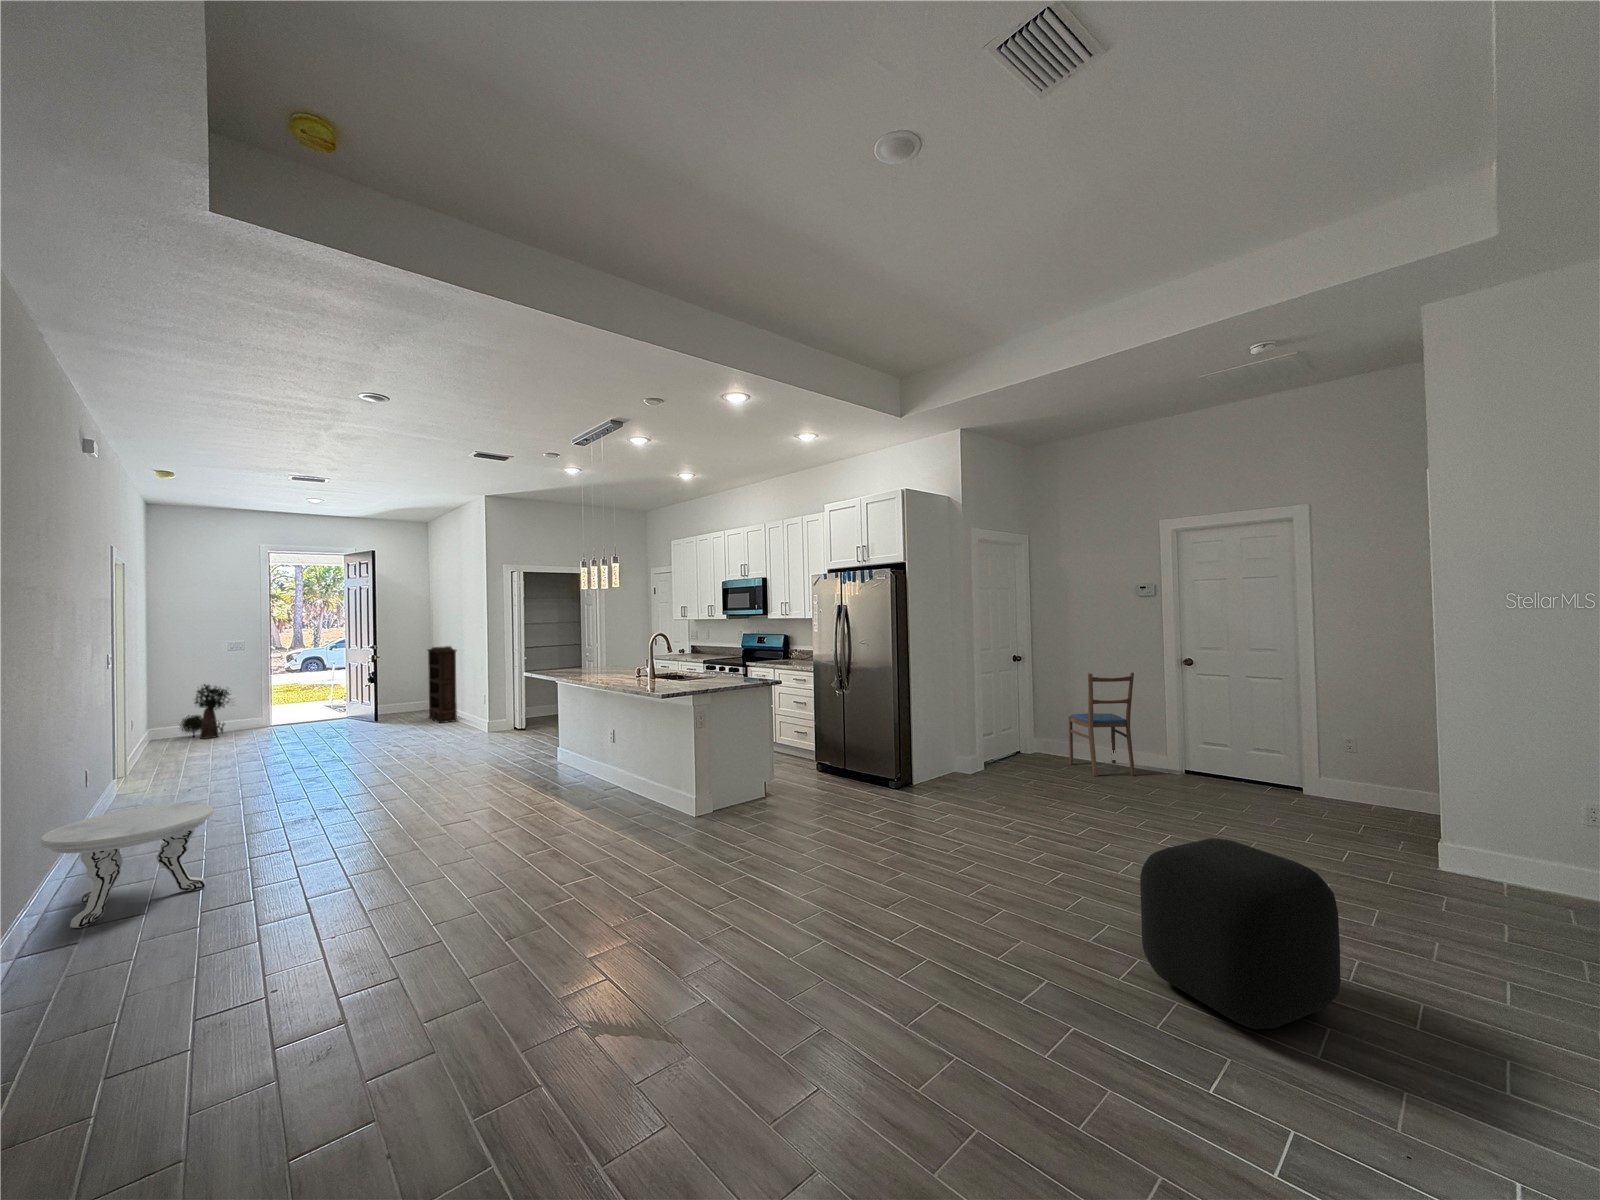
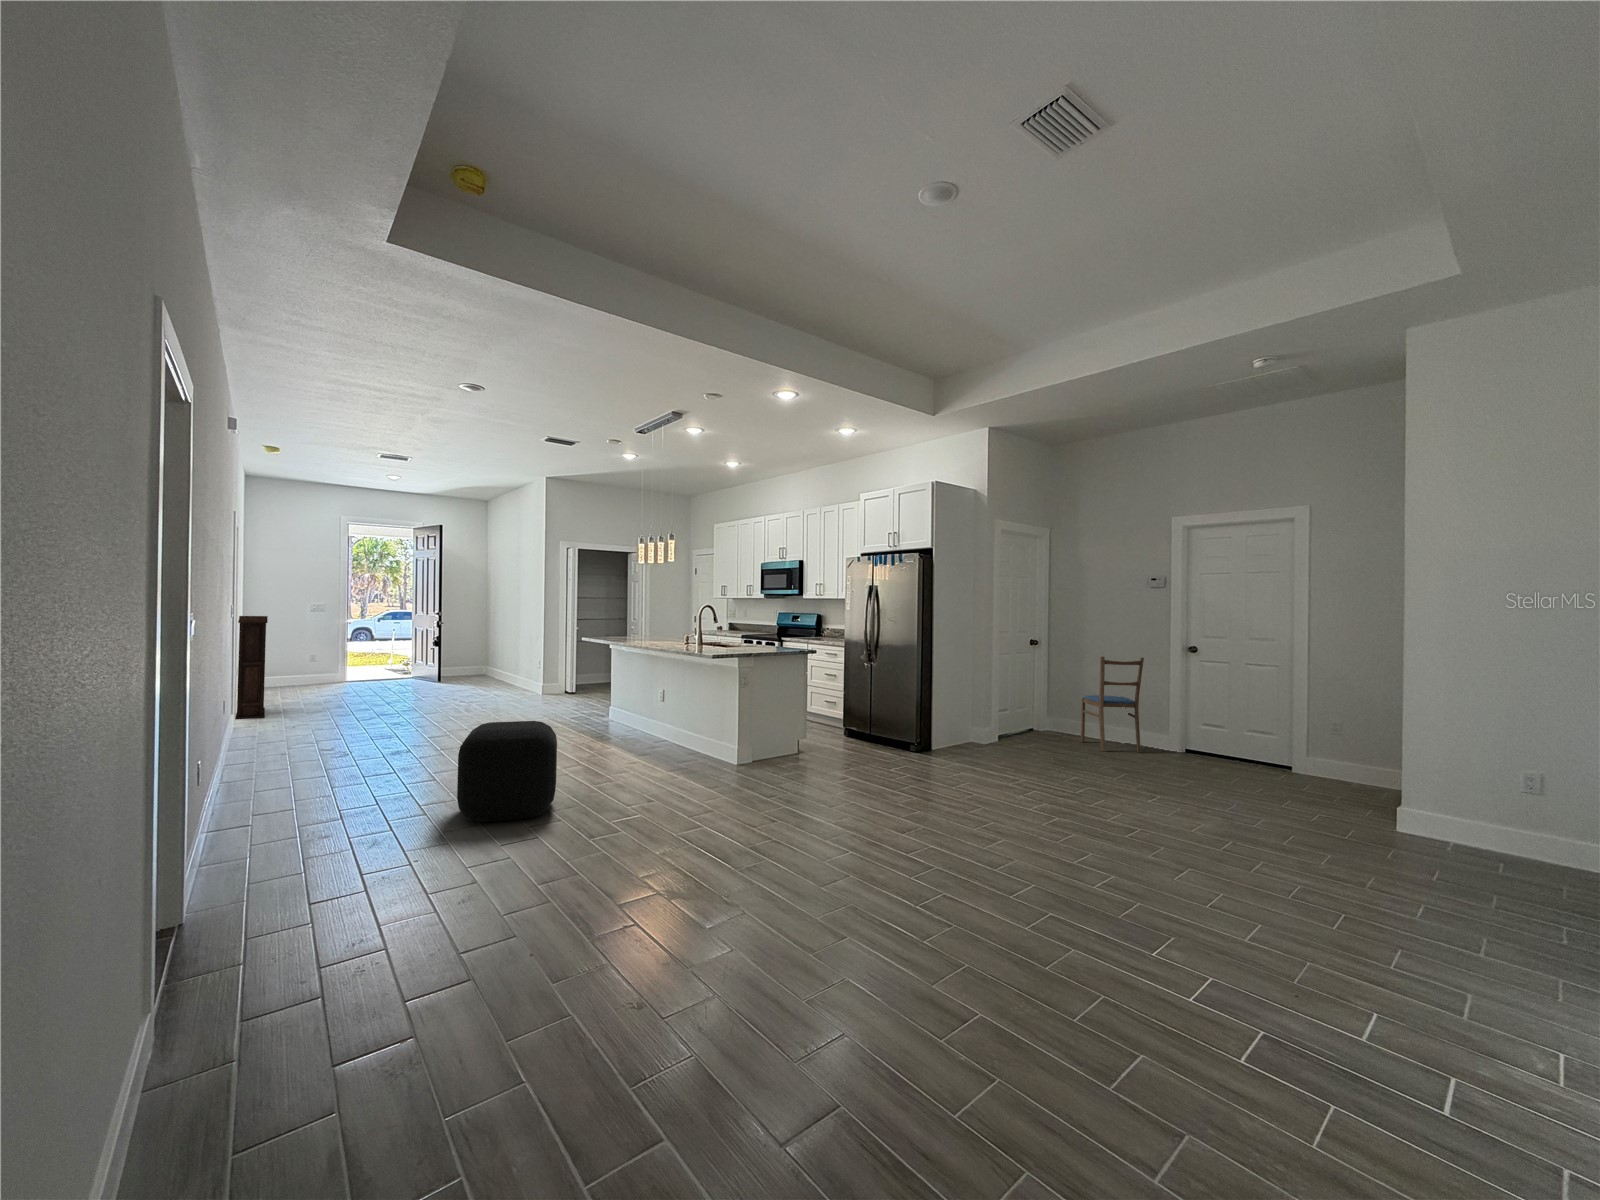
bookshelf: present [428,646,457,723] -> present [235,616,268,719]
potted plant: present [180,684,229,739] -> none [264,638,311,688]
side table: present [41,803,213,928] -> none [222,718,346,805]
ottoman: present [1140,838,1341,1029] -> present [457,721,557,822]

